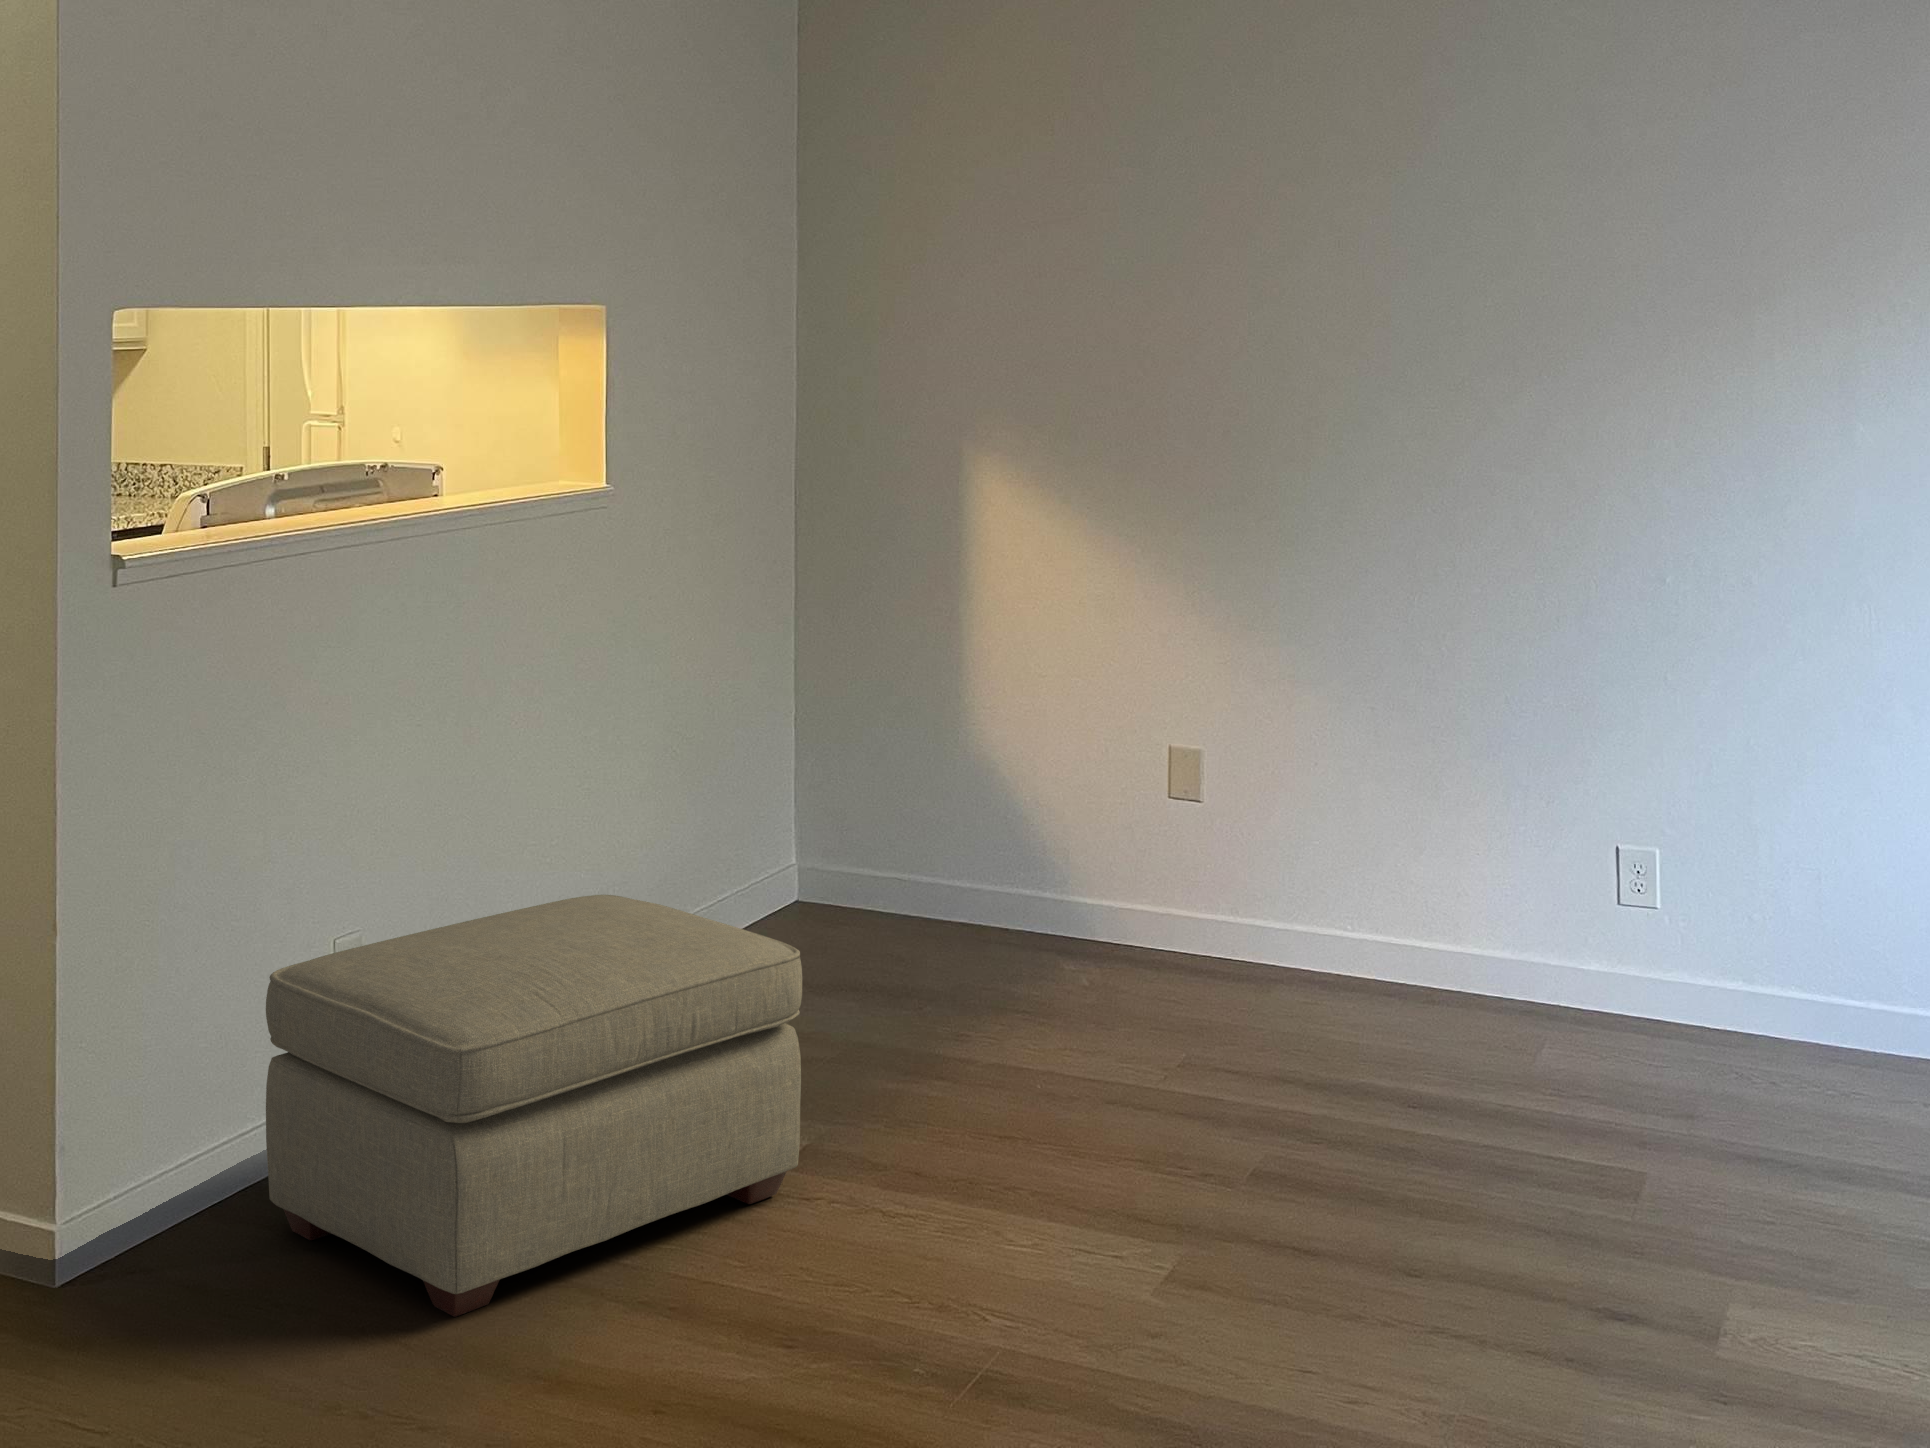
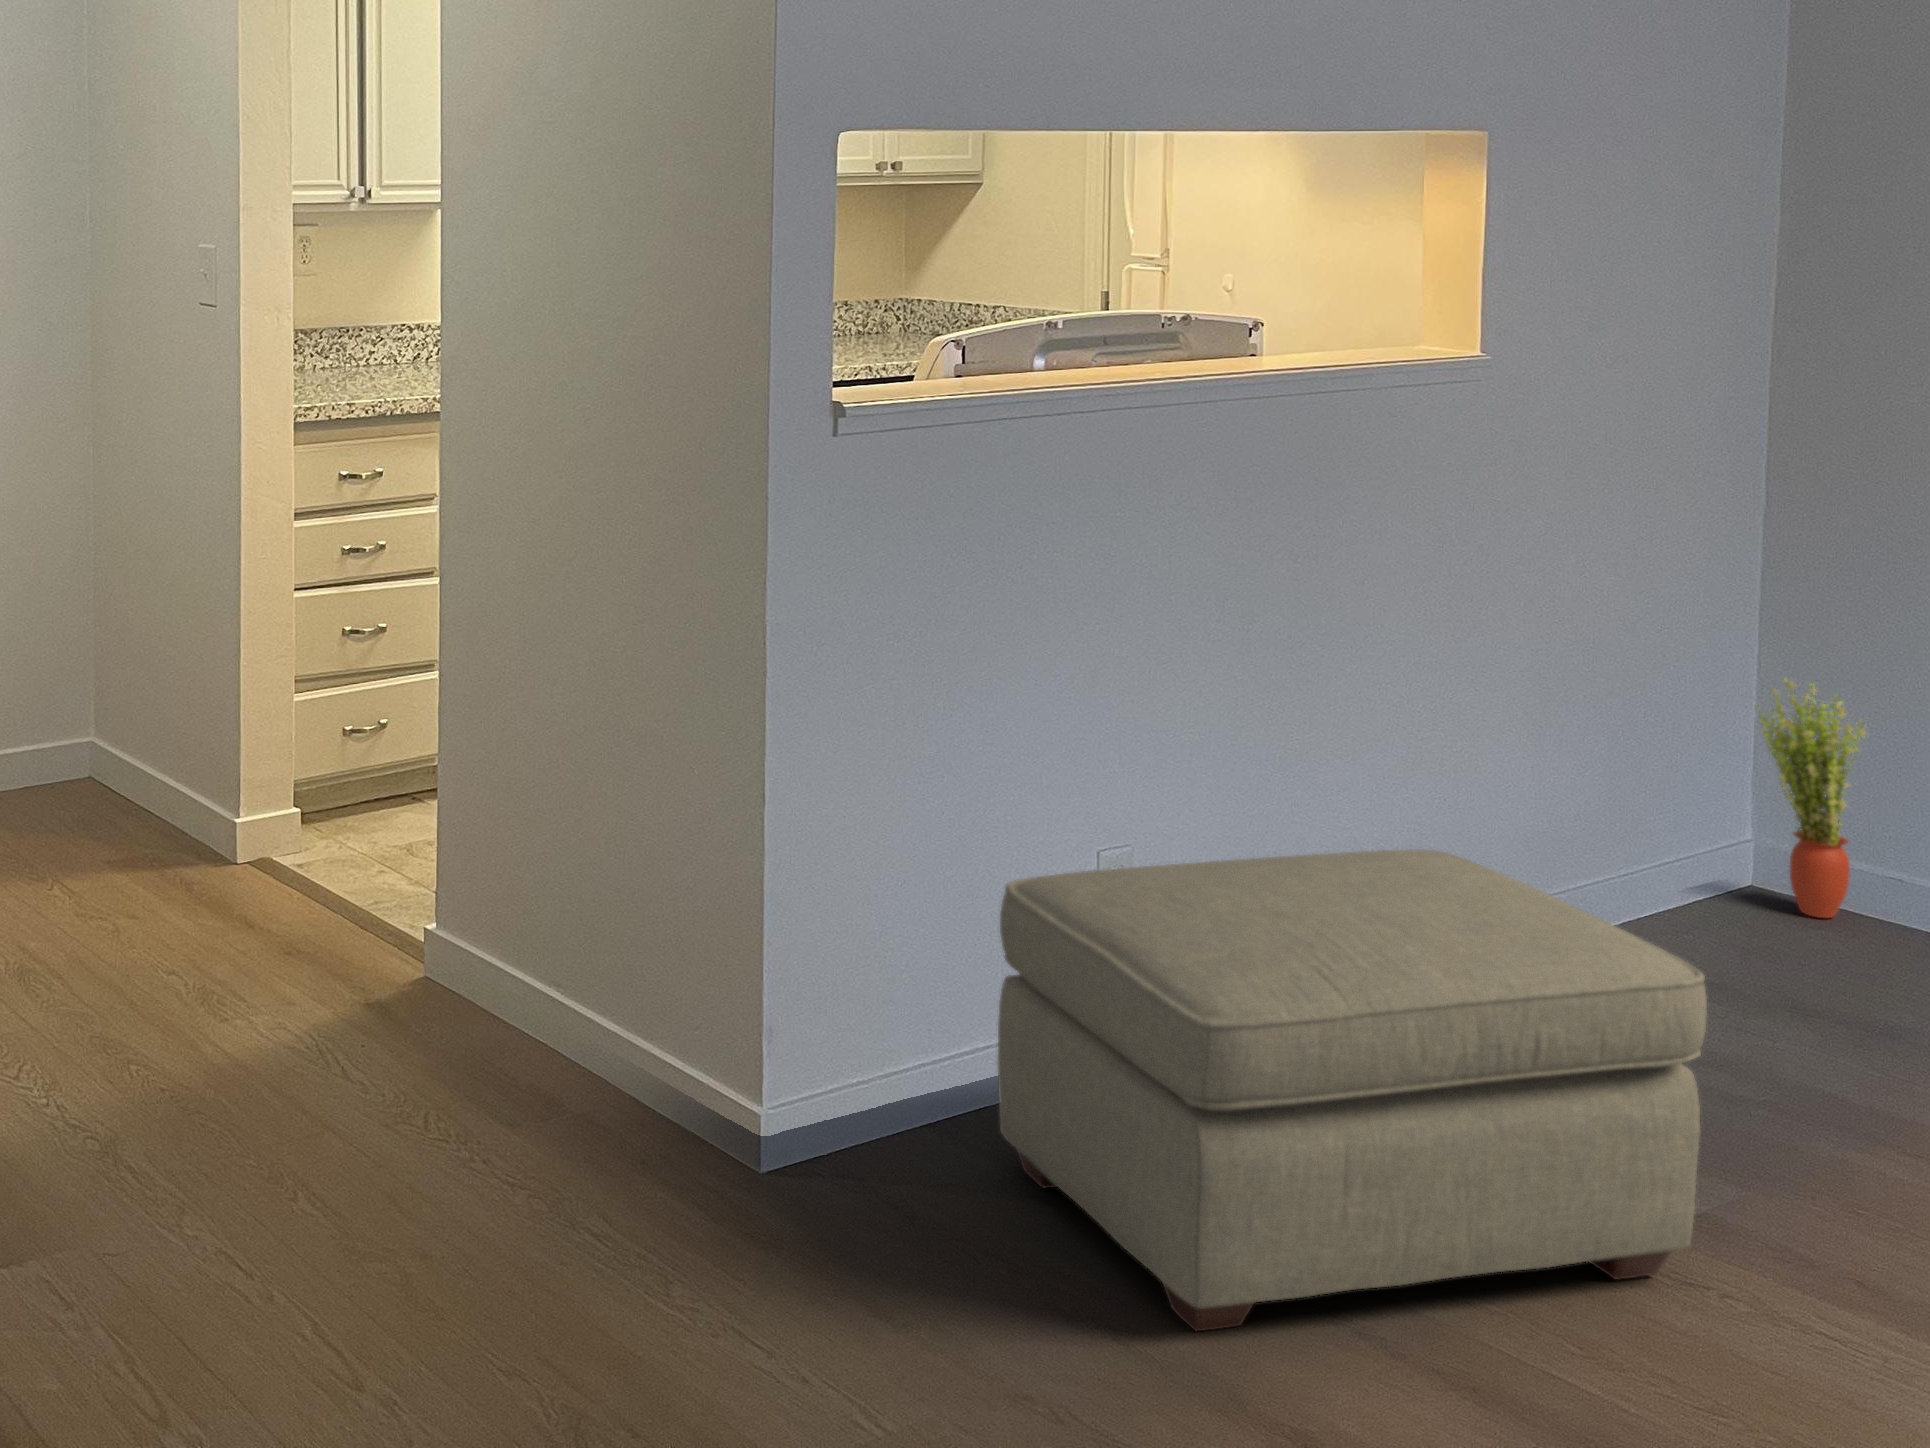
potted plant: none [803,732,881,920] -> present [1759,681,1866,918]

